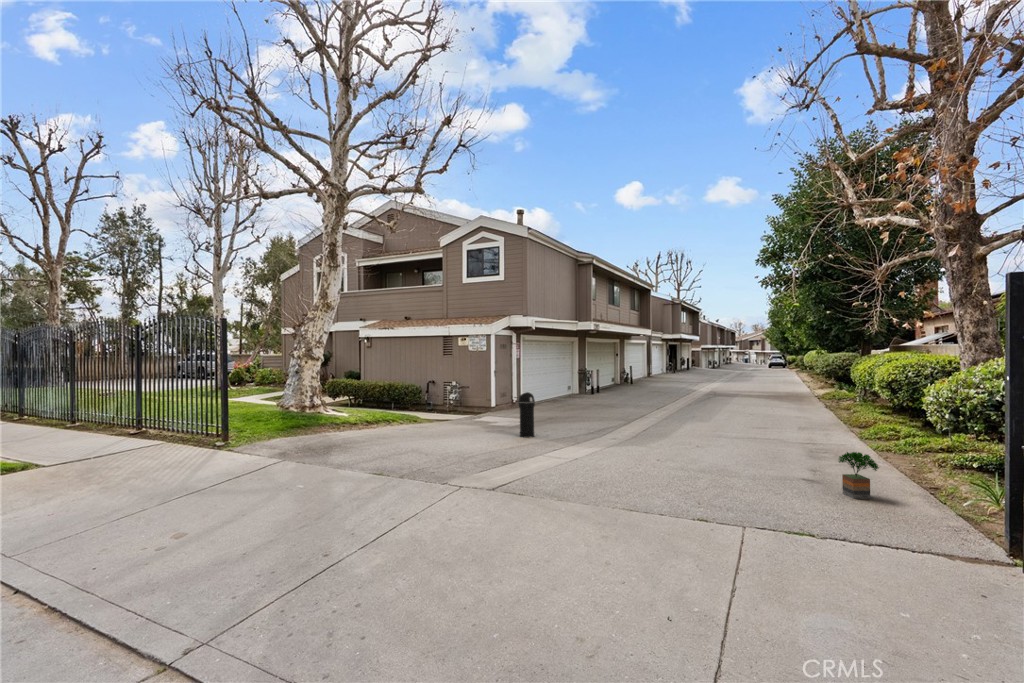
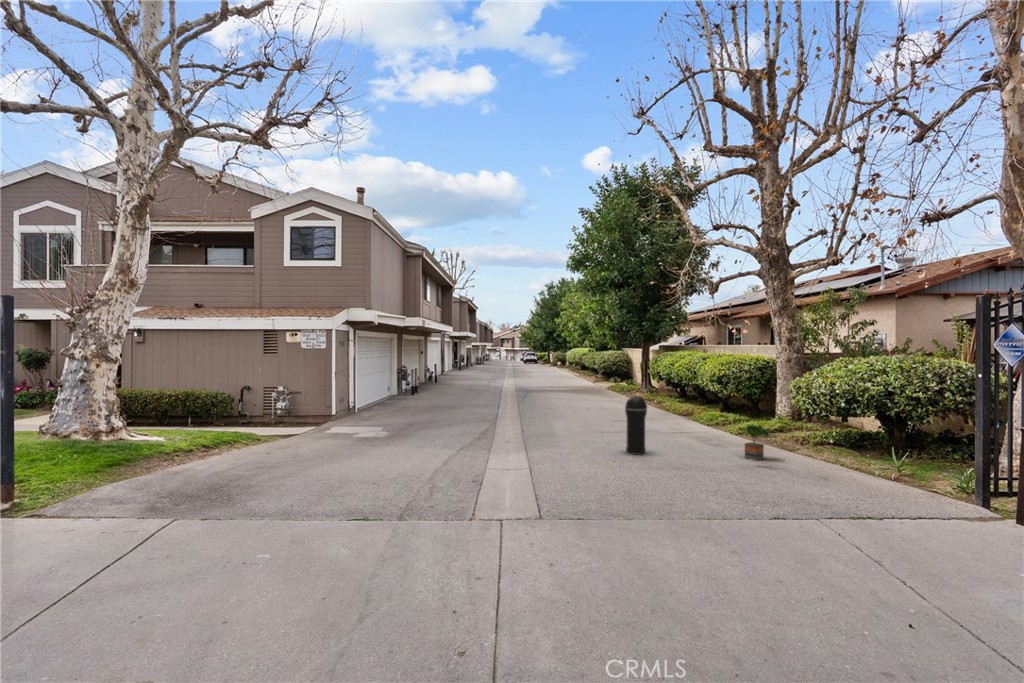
trash can: present [518,392,535,438] -> present [625,396,648,455]

